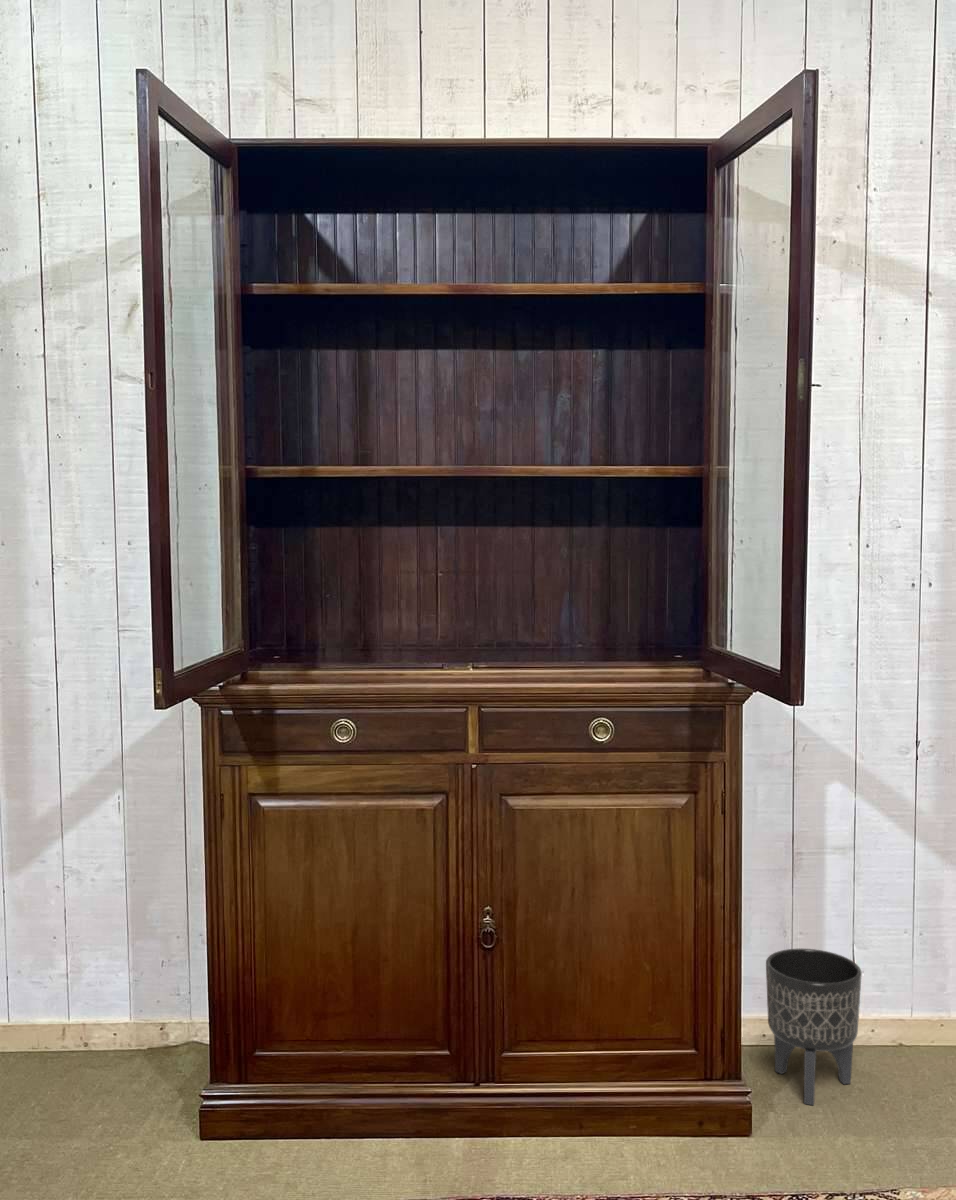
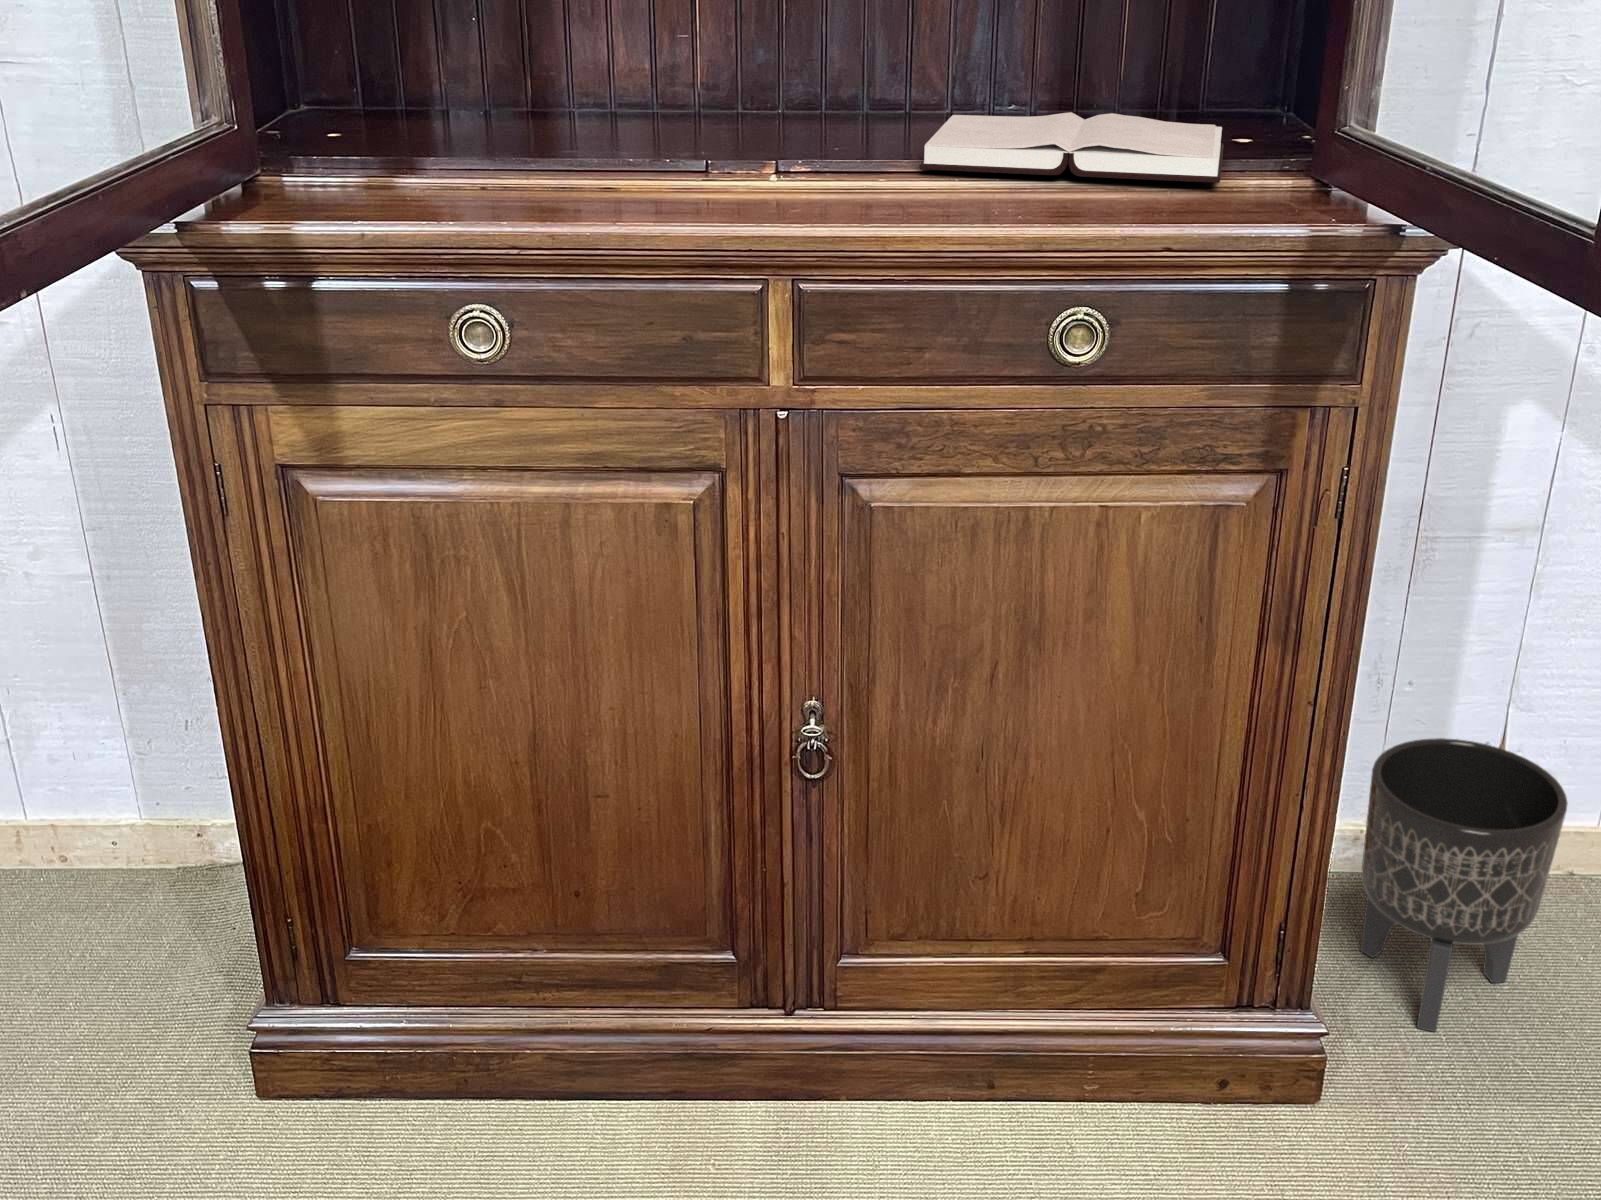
hardback book: none [532,644,662,667] -> present [920,112,1224,183]

